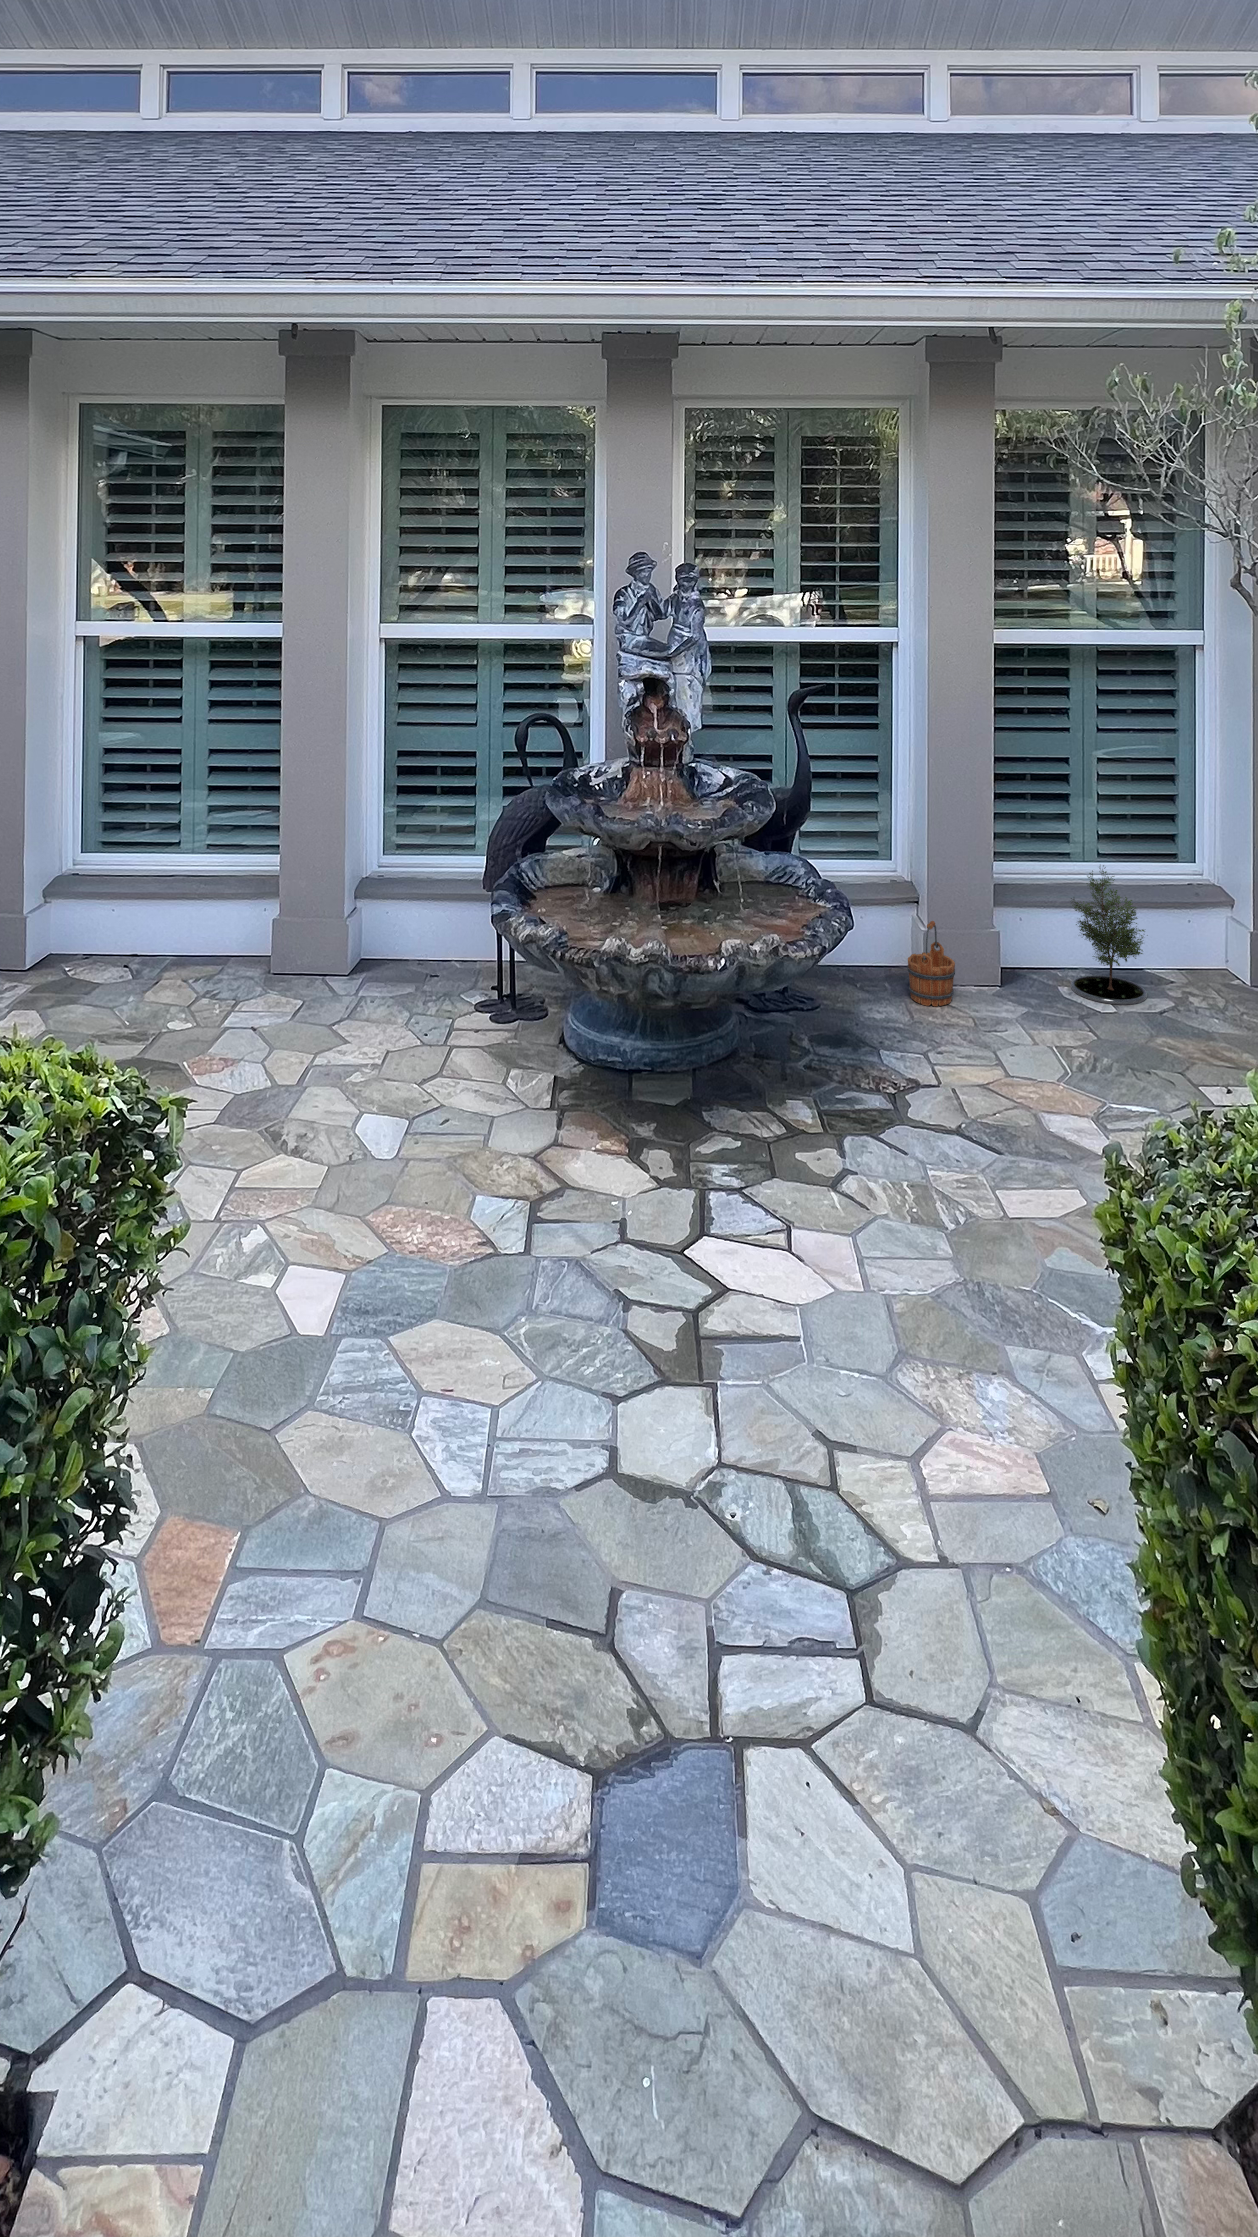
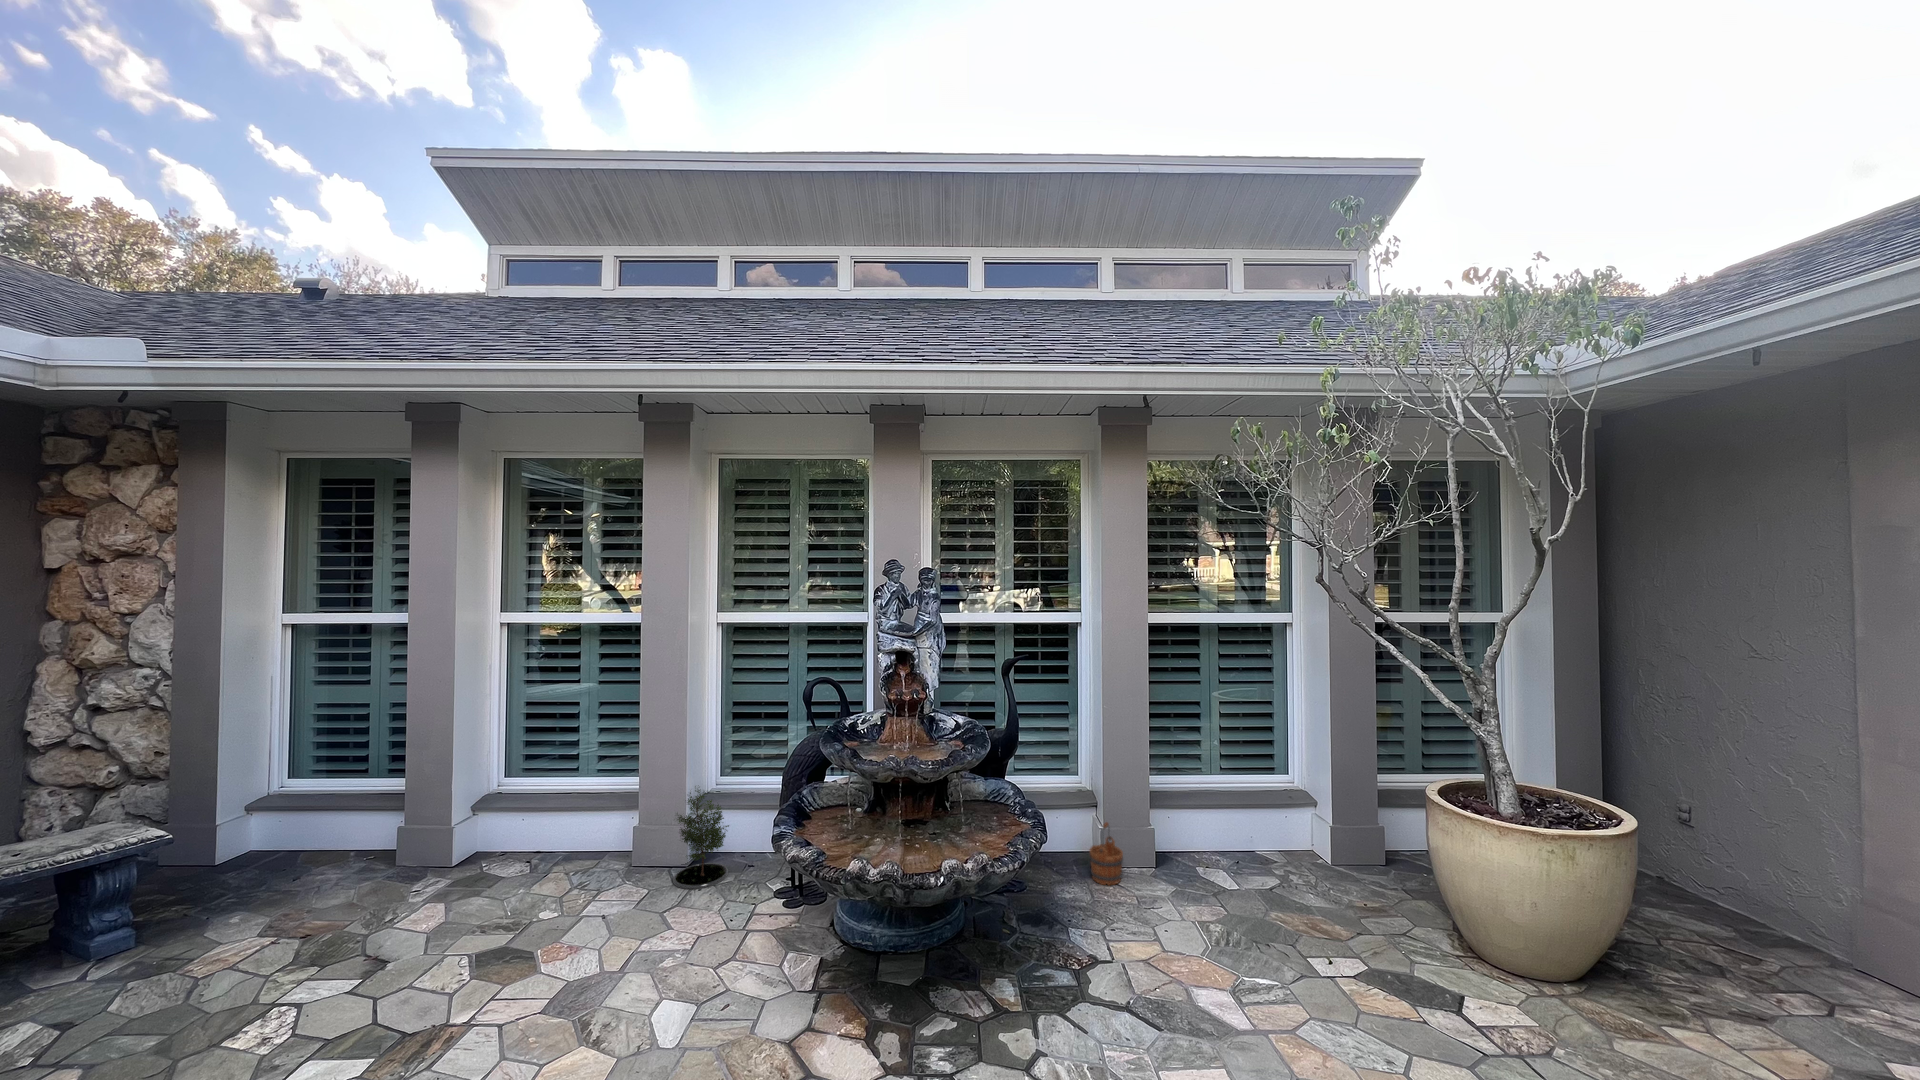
potted tree: present [1071,865,1147,1005] -> present [673,786,729,889]

